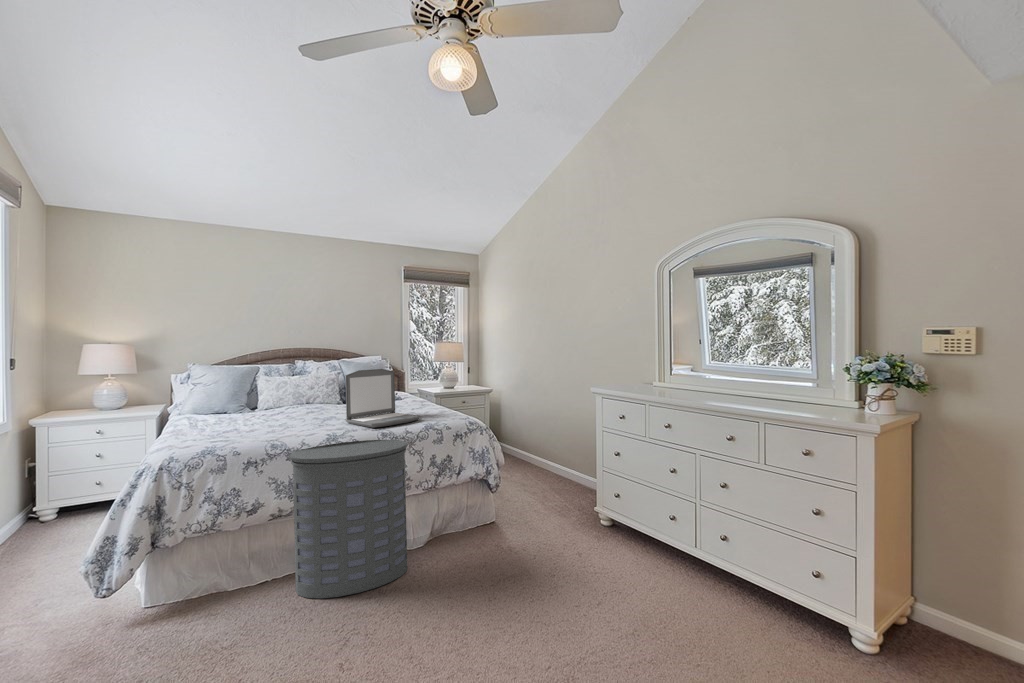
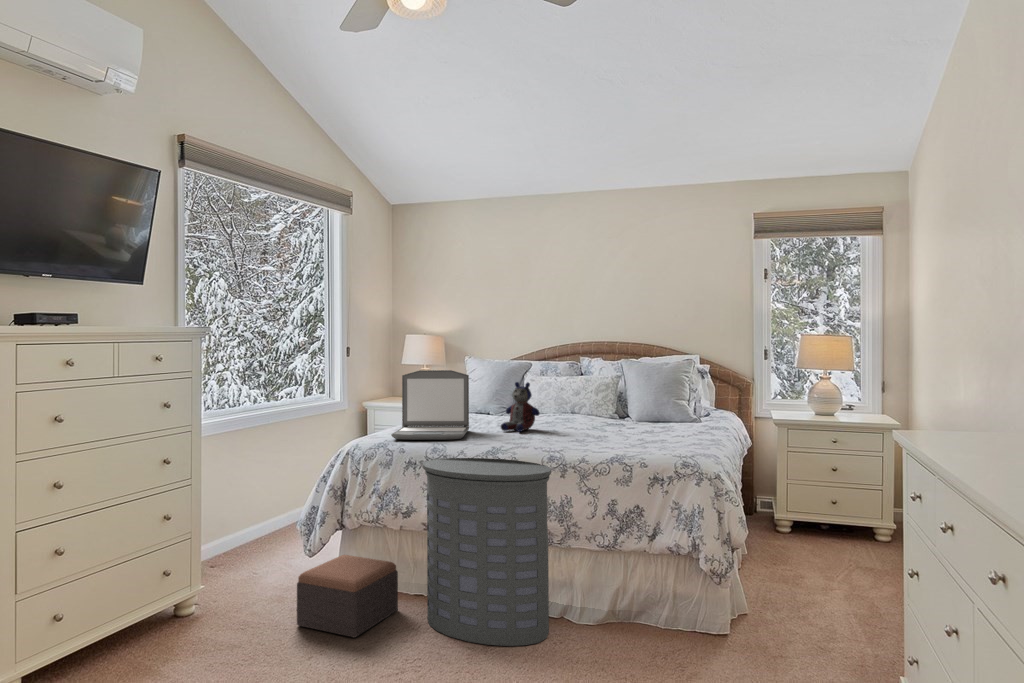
laptop: present [346,369,421,428] -> present [391,370,469,440]
stuffed bear: none [290,381,326,423] -> present [501,382,540,432]
footstool: none [161,559,259,662] -> present [297,555,398,638]

